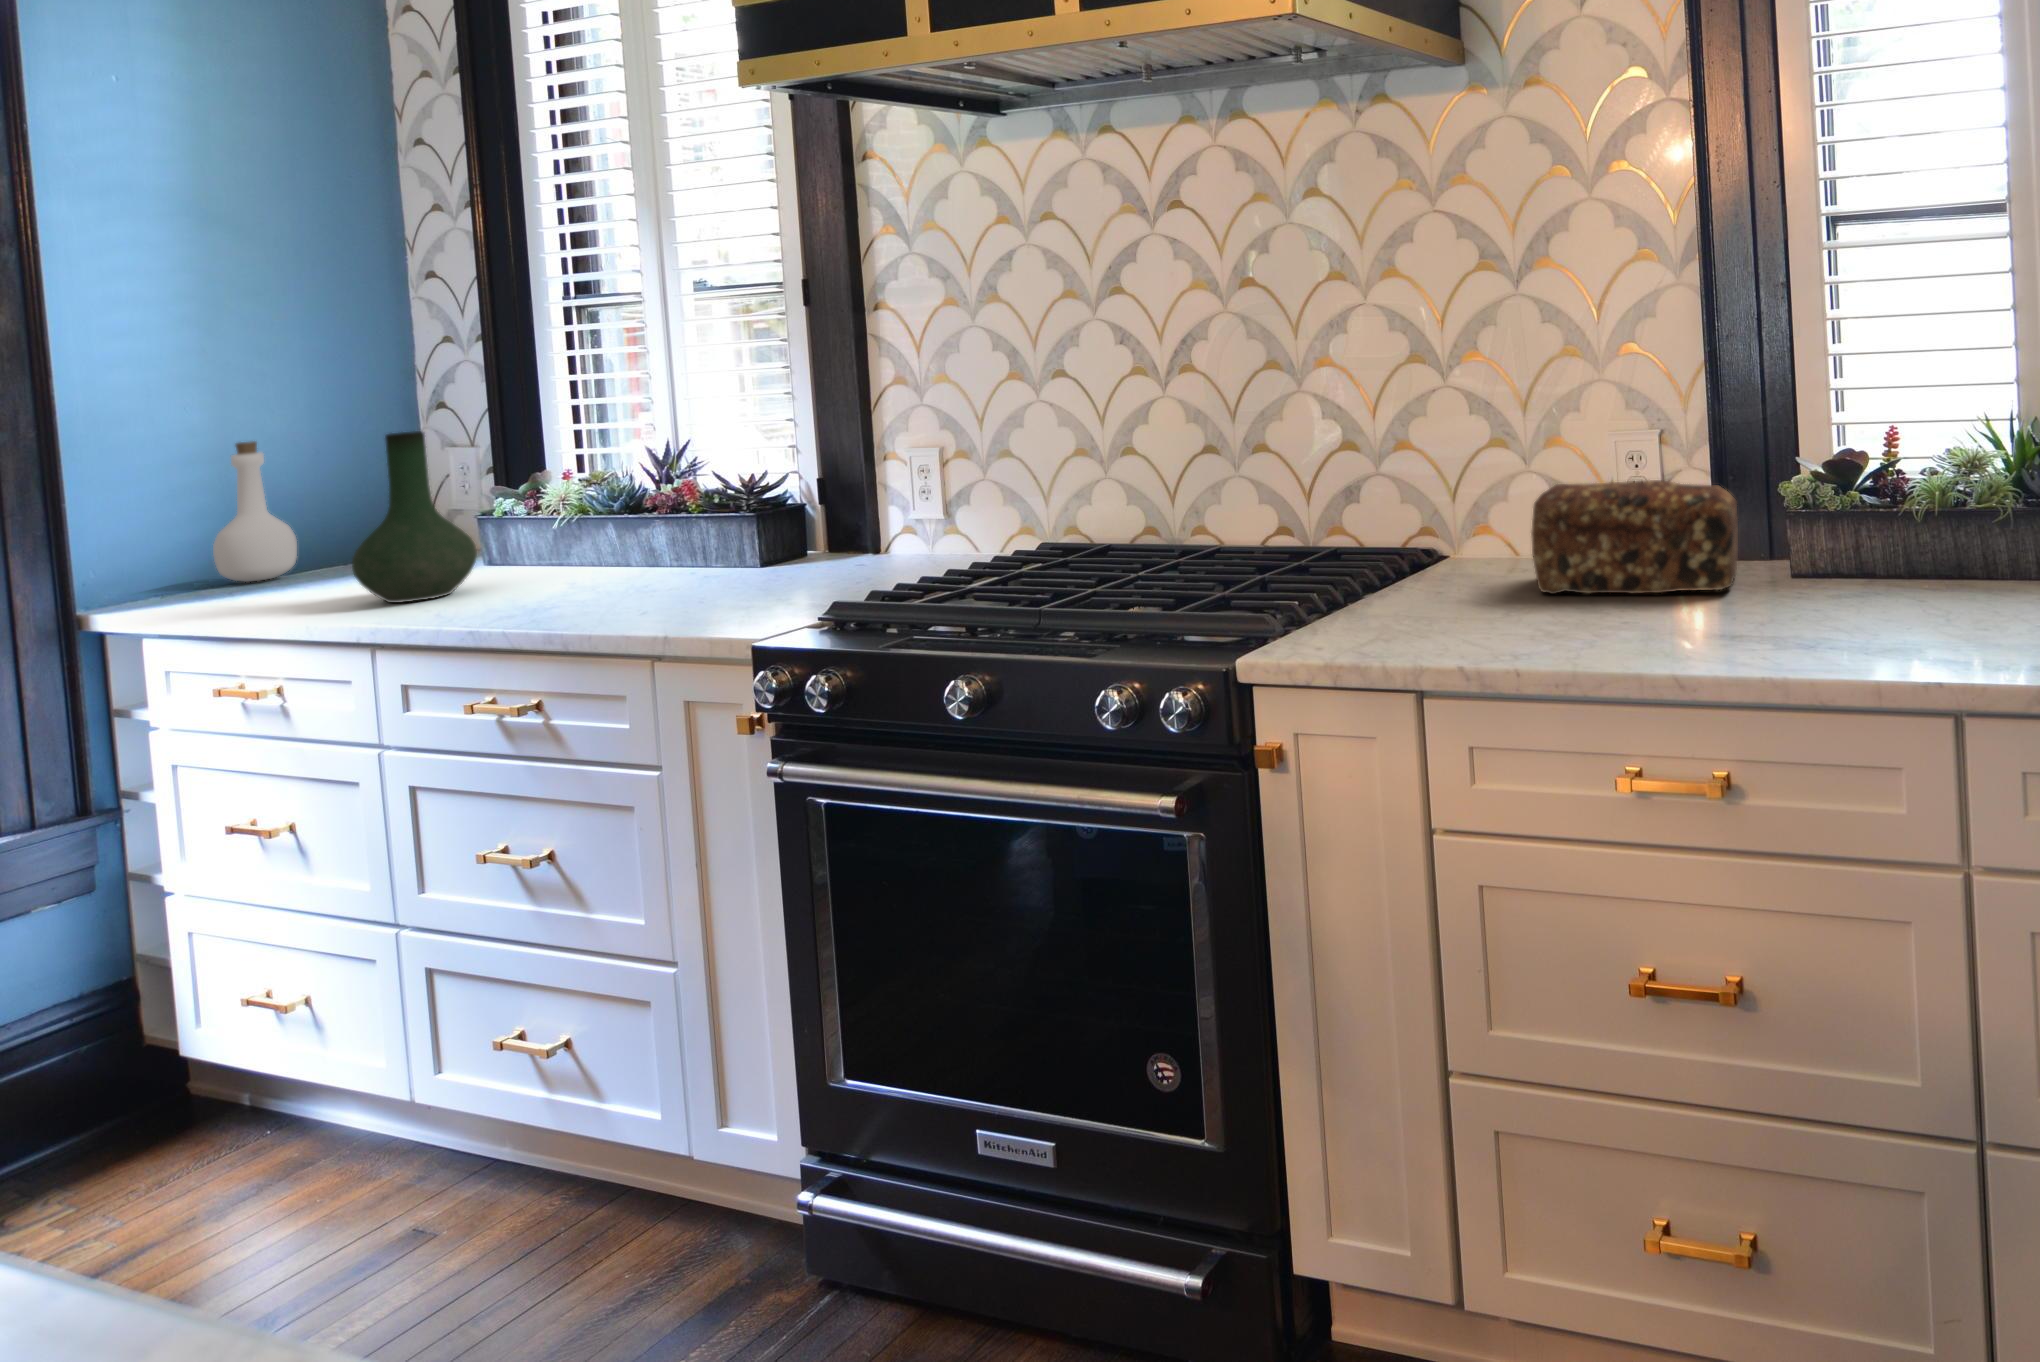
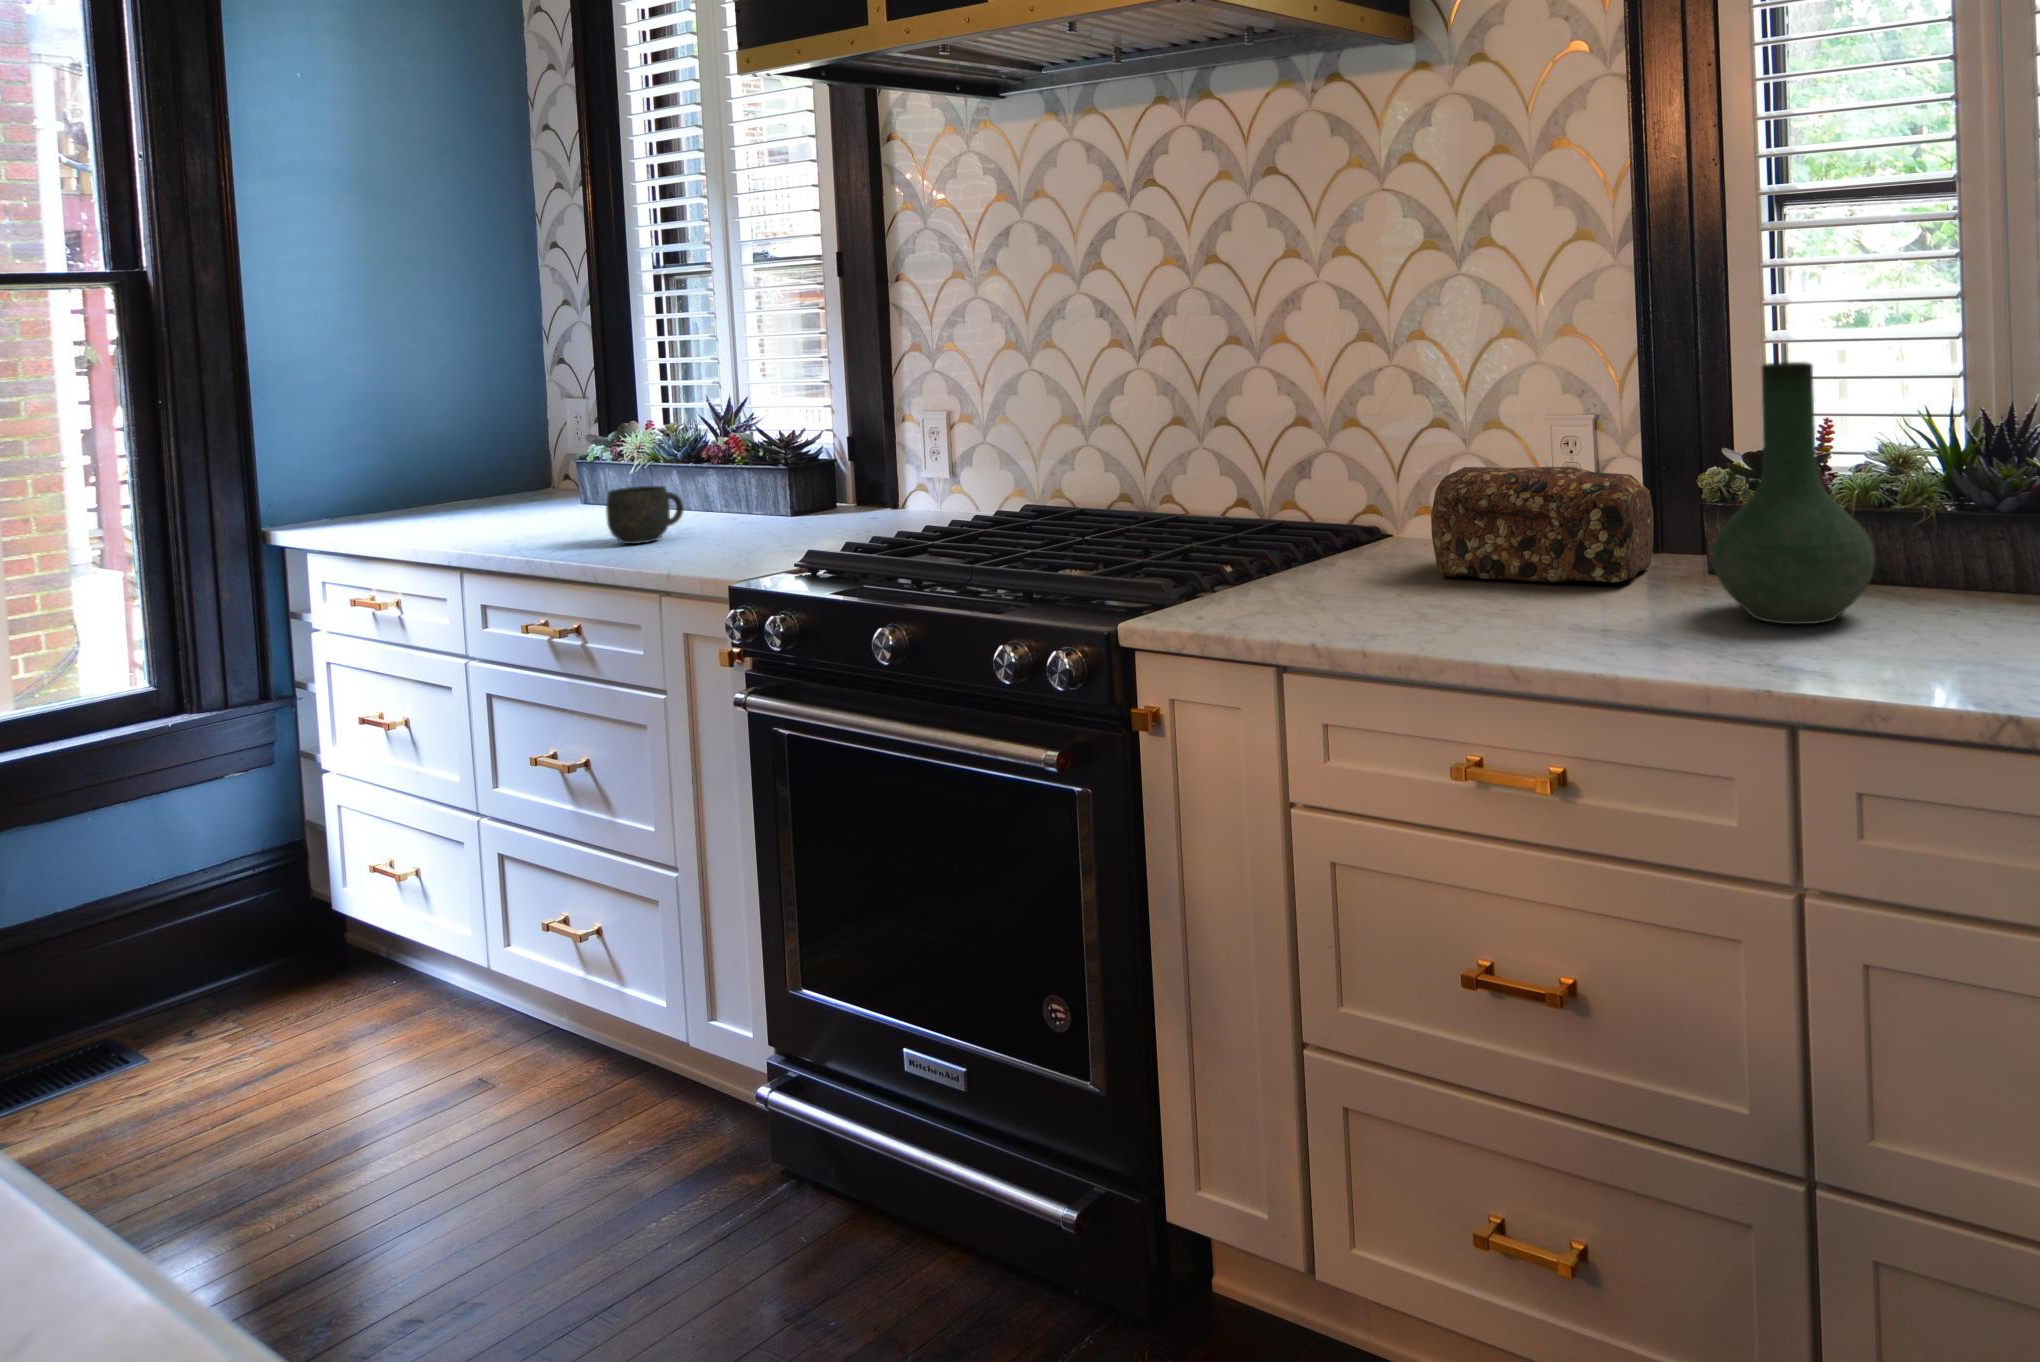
vase: present [352,431,477,603] -> present [1712,362,1875,624]
bottle: present [213,441,297,582] -> none [374,389,439,509]
mug: none [553,540,642,607] -> present [606,486,684,544]

